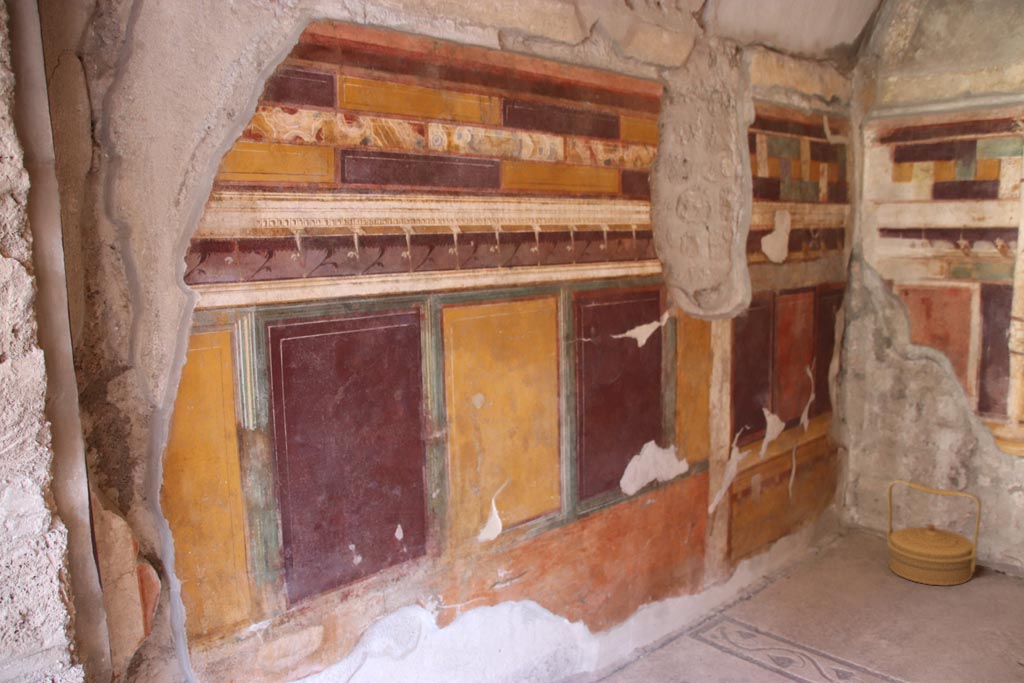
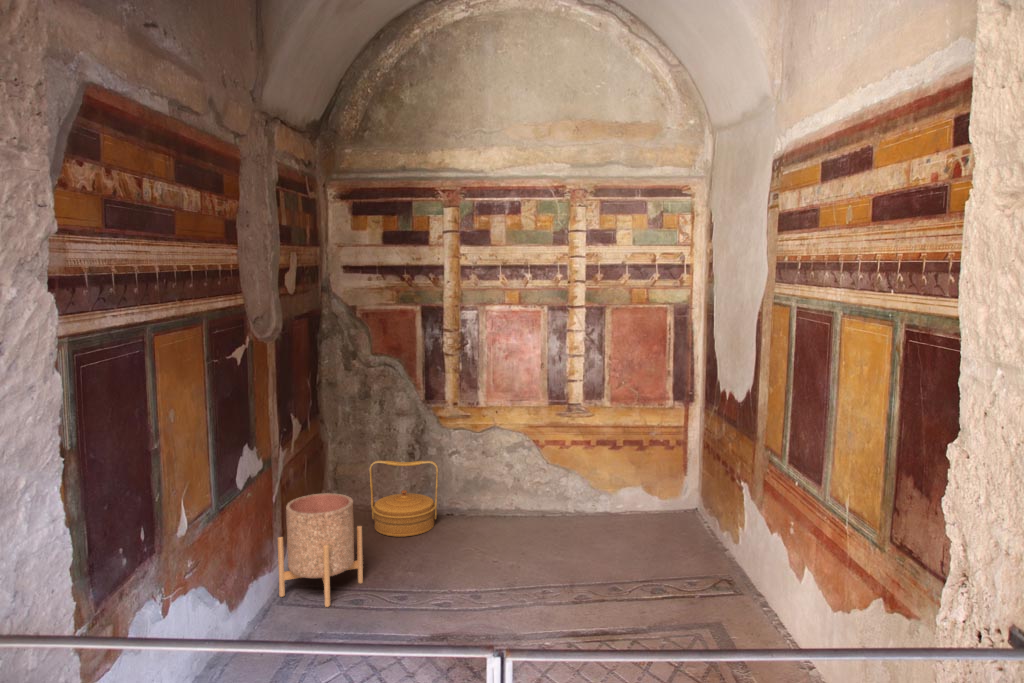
planter: none [740,505,838,634] -> present [278,493,363,607]

